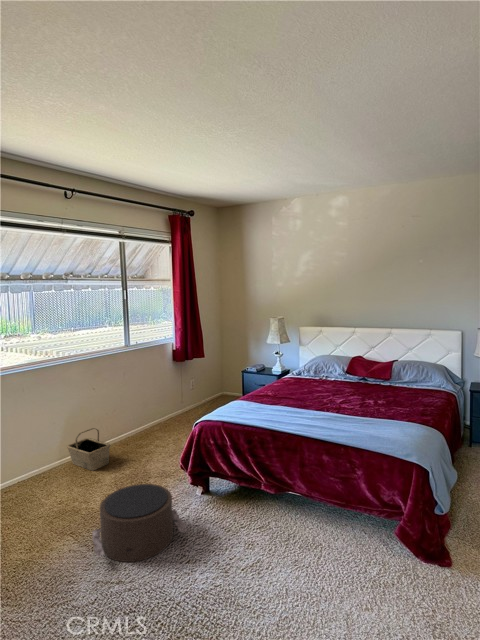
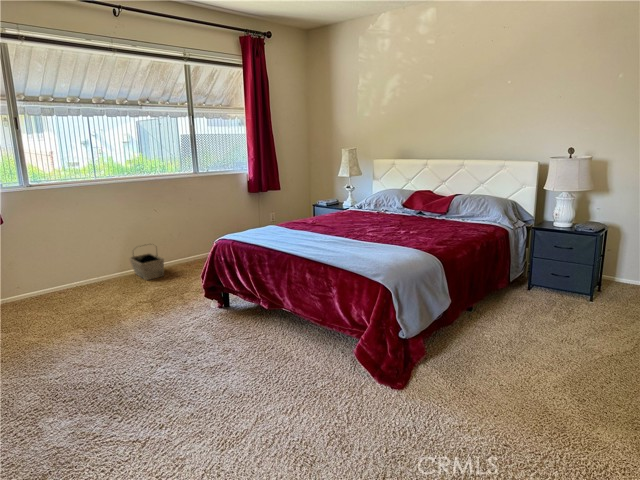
pouf: present [92,484,187,562] -> none [88,288,180,348]

